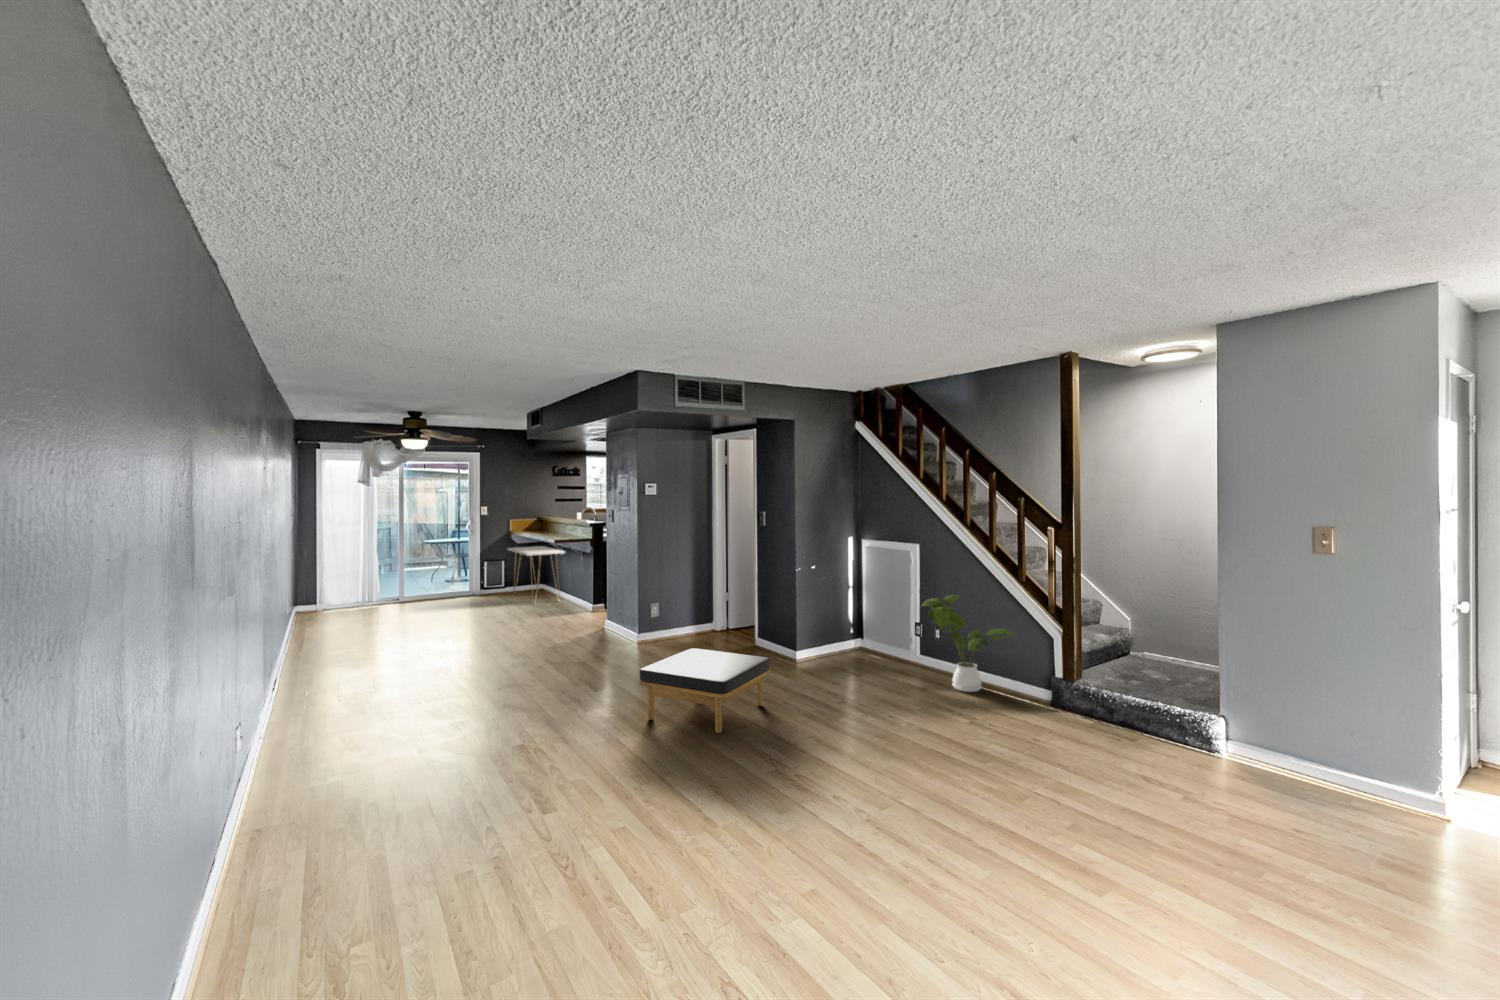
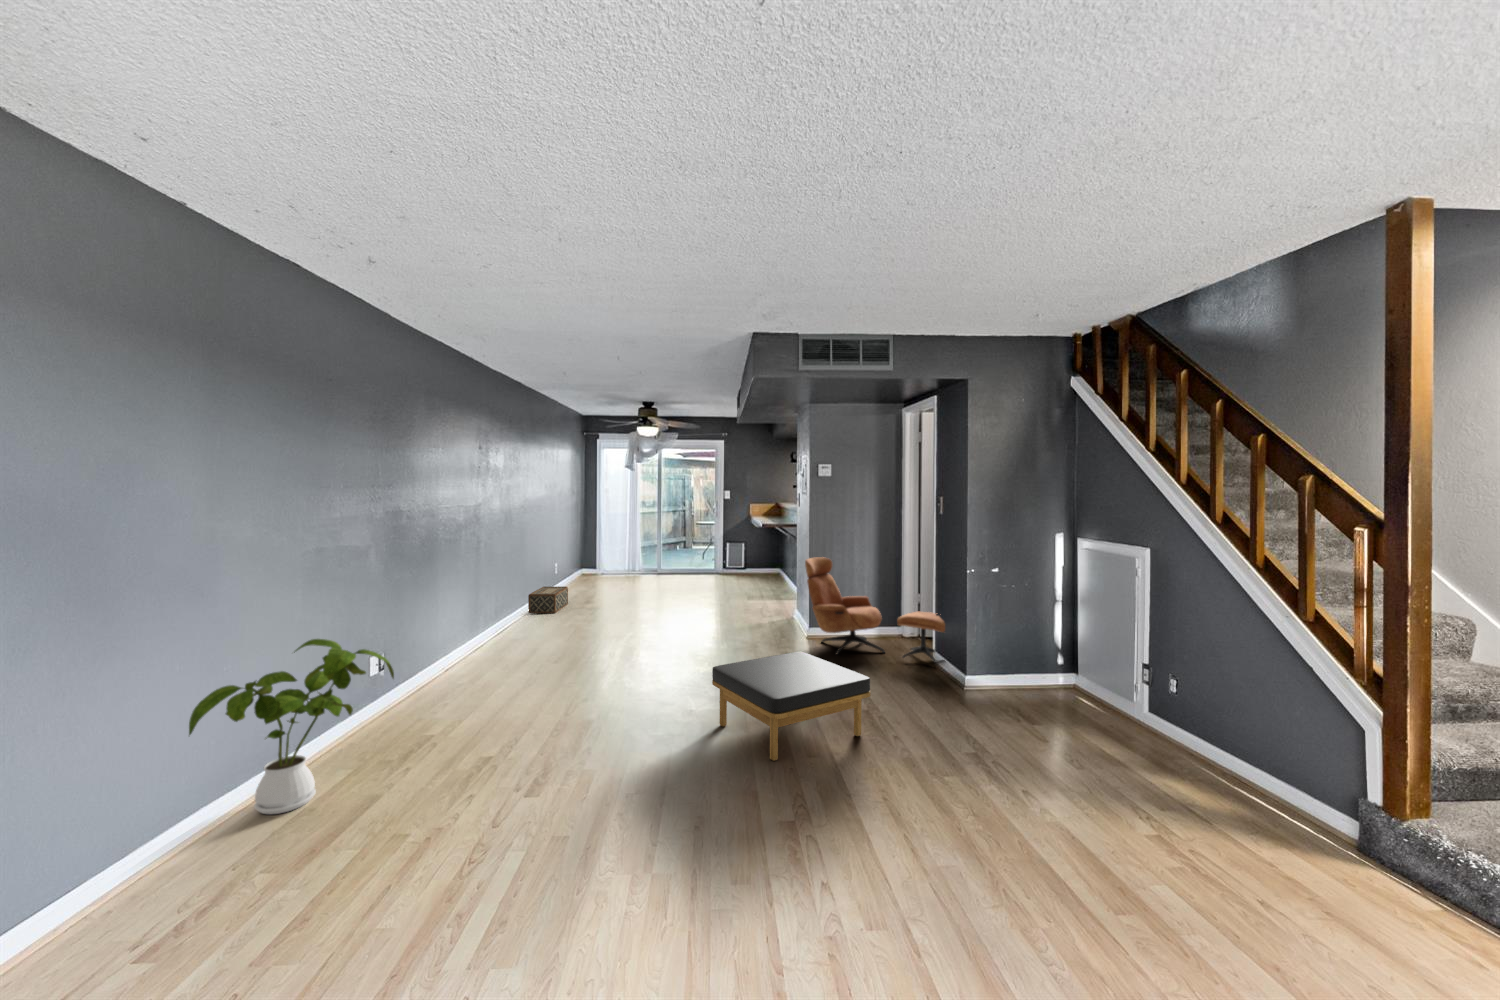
console table: present [508,546,565,600] -> none [747,532,789,586]
lounge chair: none [641,568,772,653] -> present [805,557,945,662]
house plant: present [922,595,1016,692] -> present [189,639,394,814]
woven basket: none [287,625,327,661] -> present [528,587,568,613]

